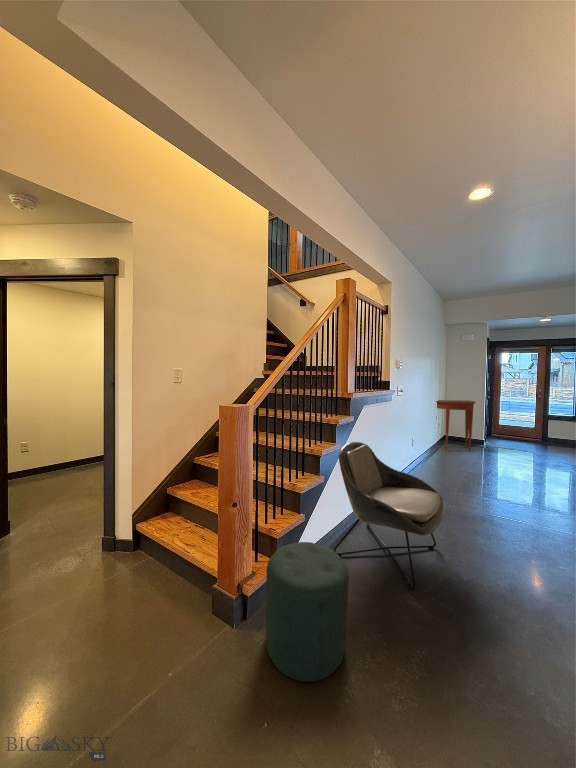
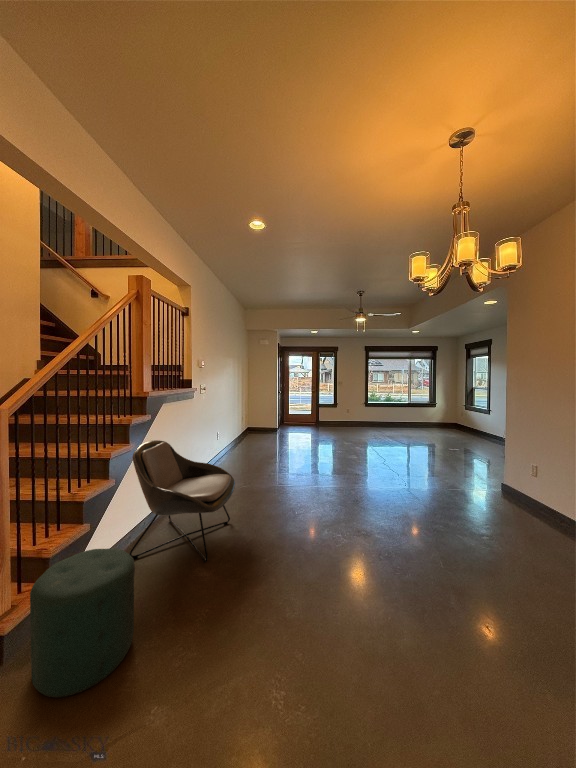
console table: present [436,400,475,451] -> none [236,396,270,441]

